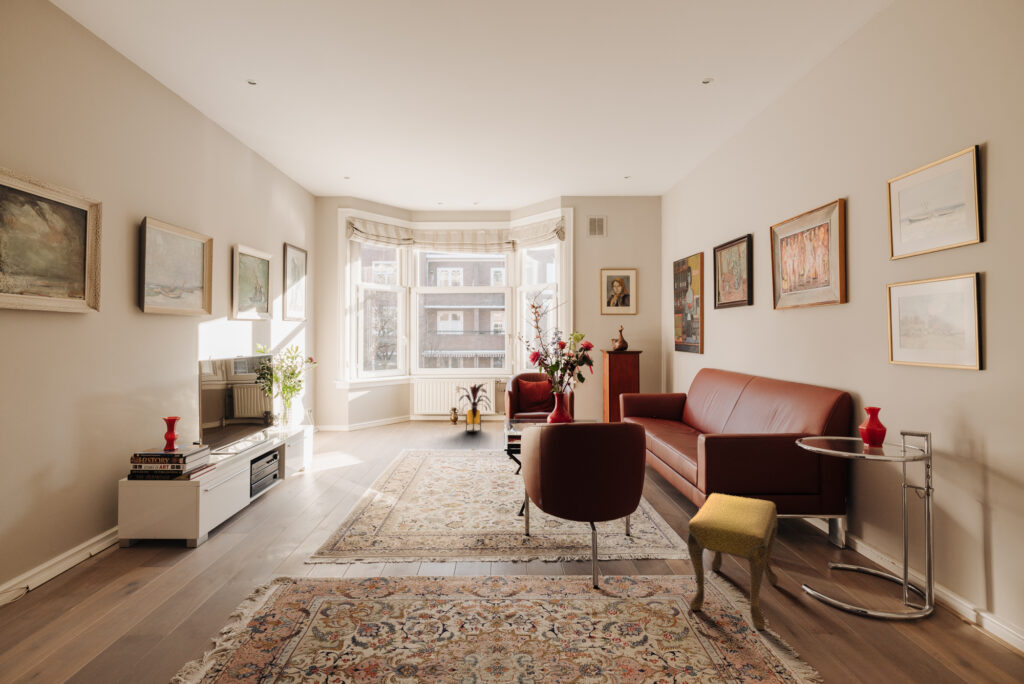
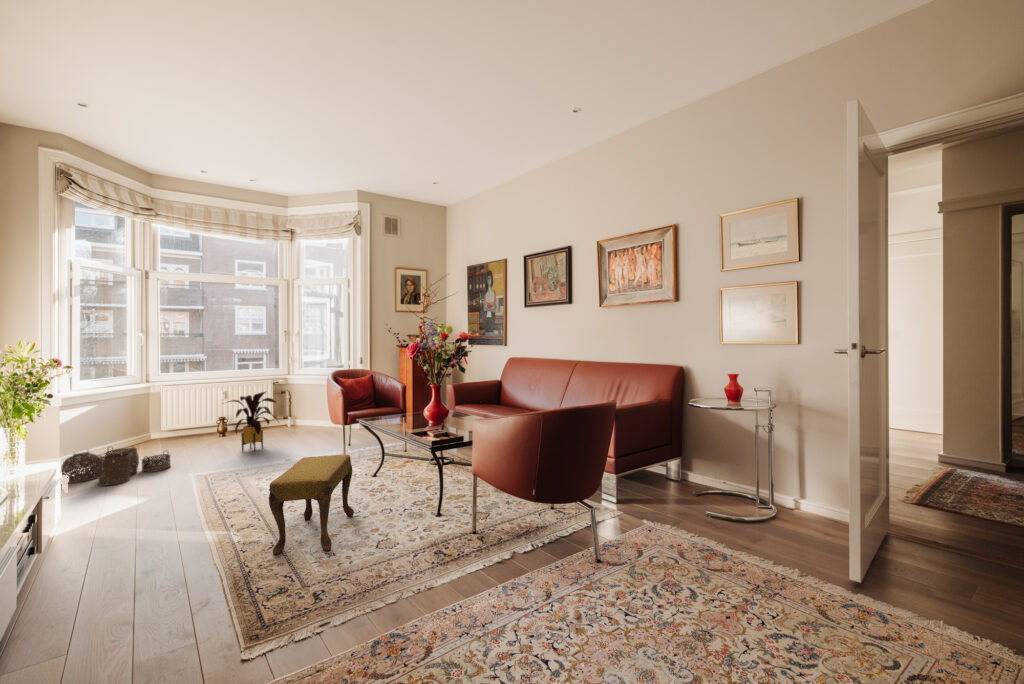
woven basket: none [363,412,418,437] -> present [61,447,170,486]
footstool: present [687,493,778,630] -> present [269,455,354,555]

